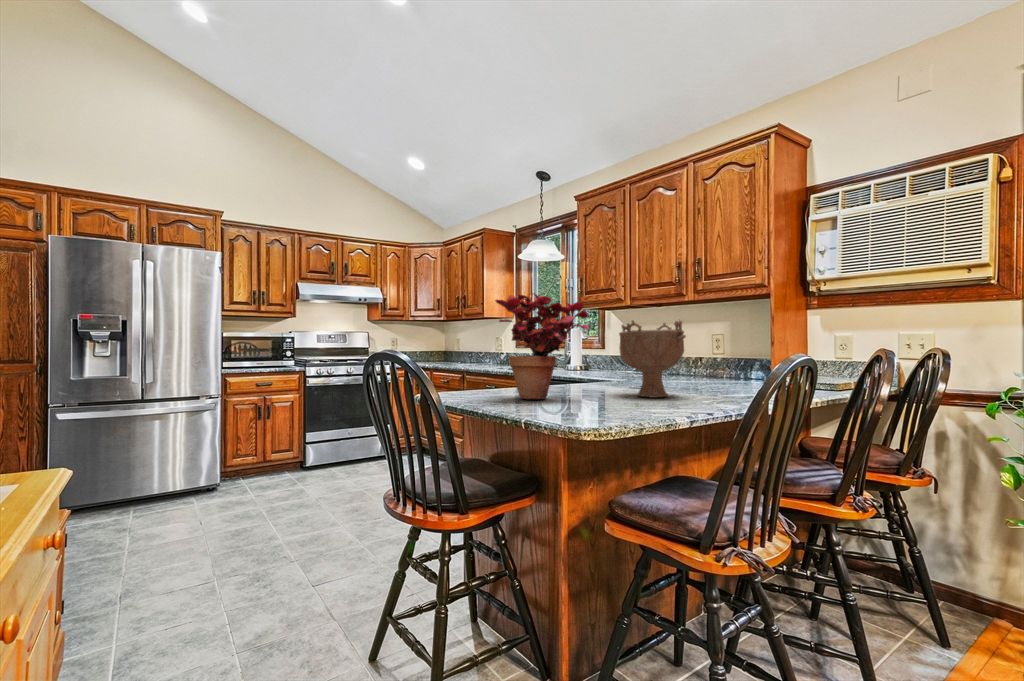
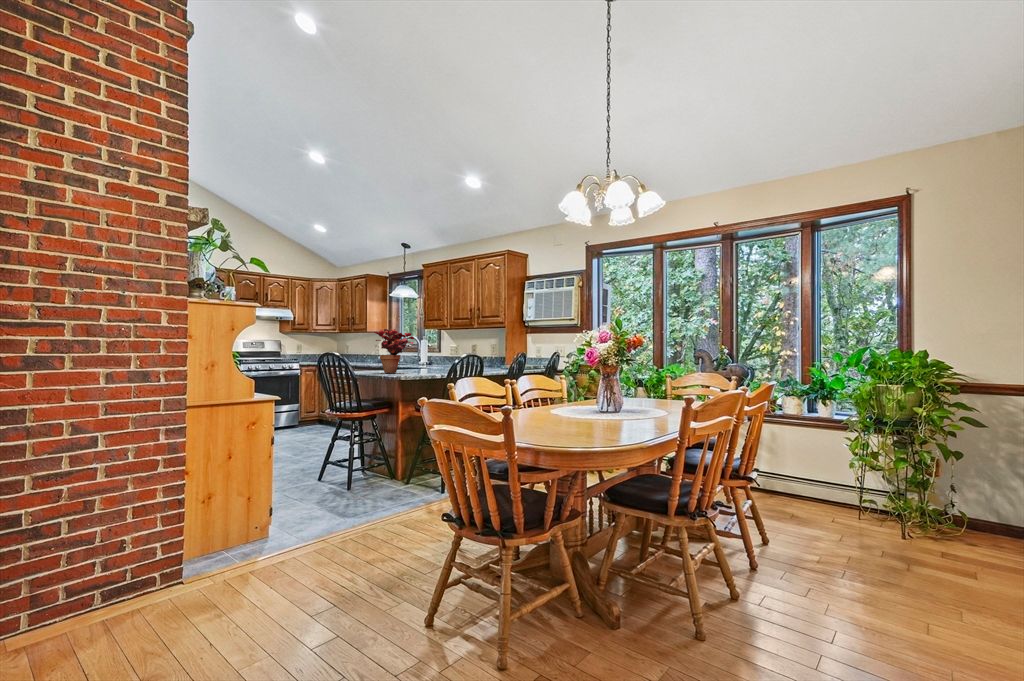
decorative bowl: present [619,320,686,398] -> none [429,340,456,372]

